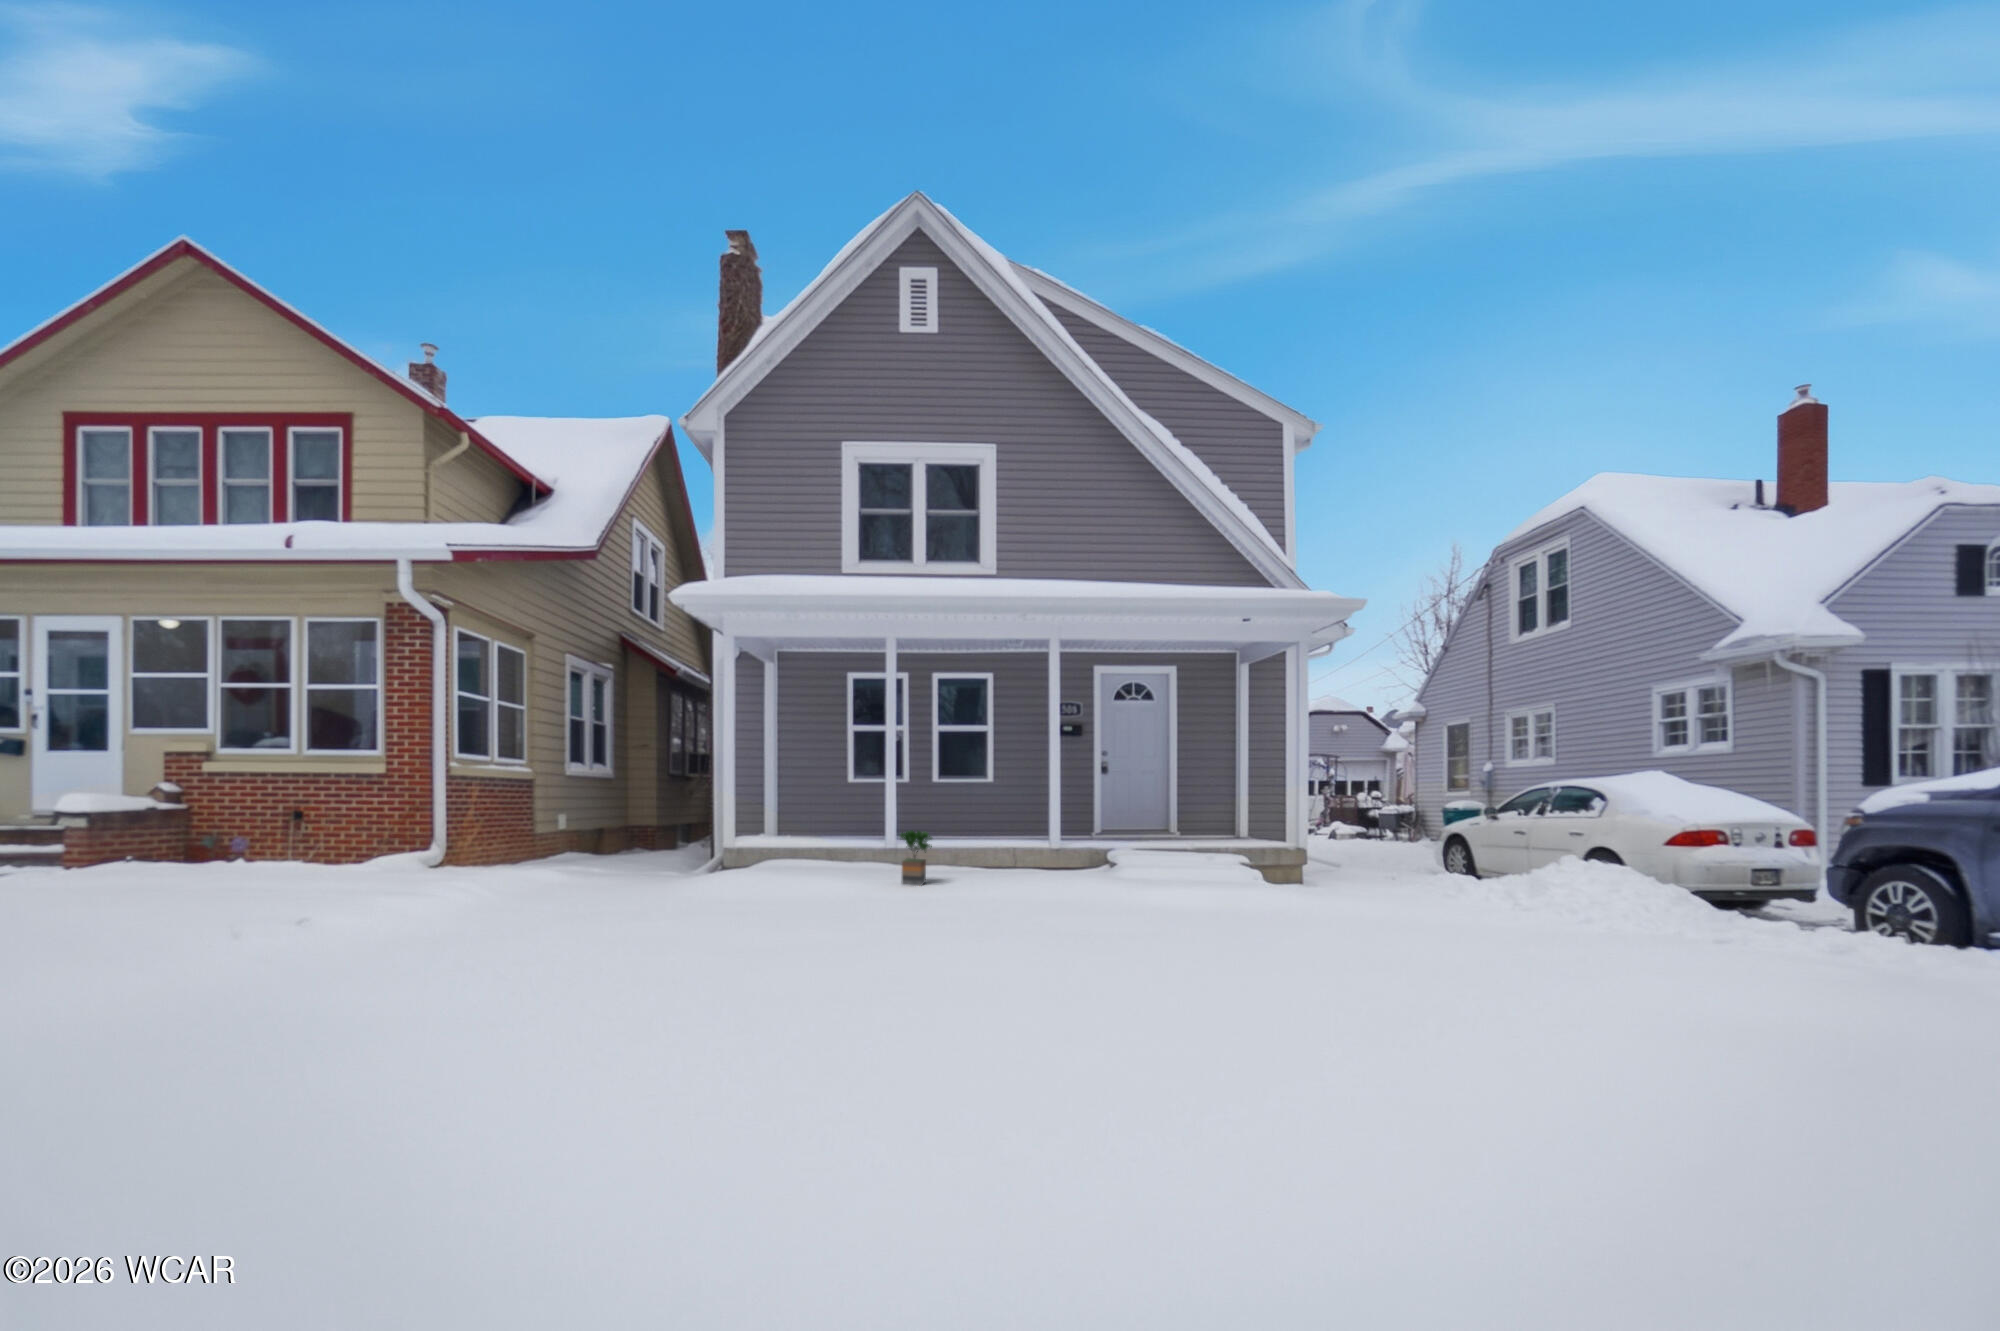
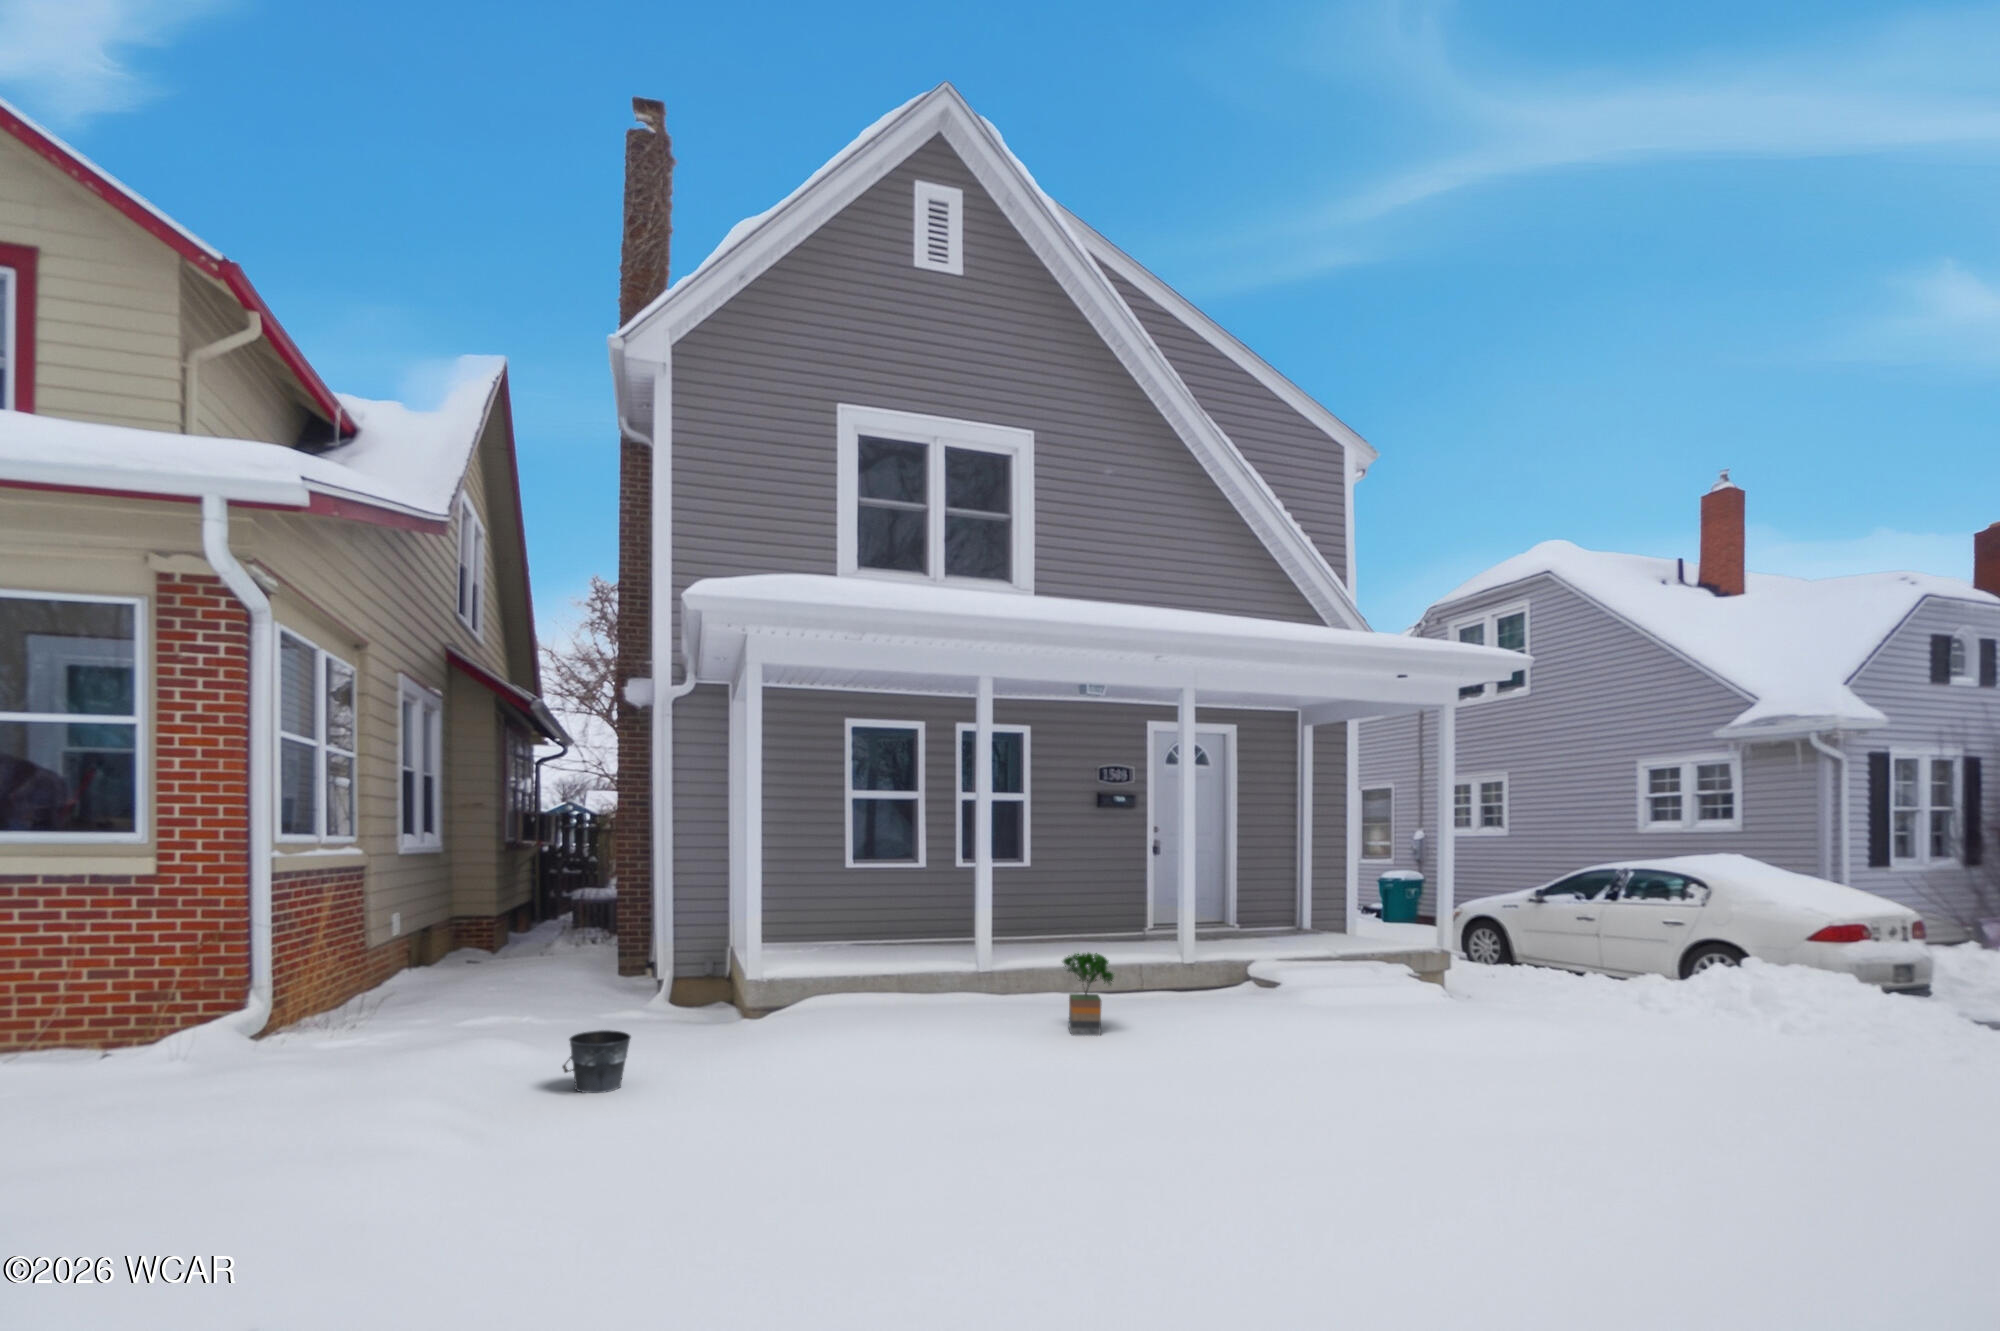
bucket: none [545,864,586,898] -> present [563,1030,631,1093]

